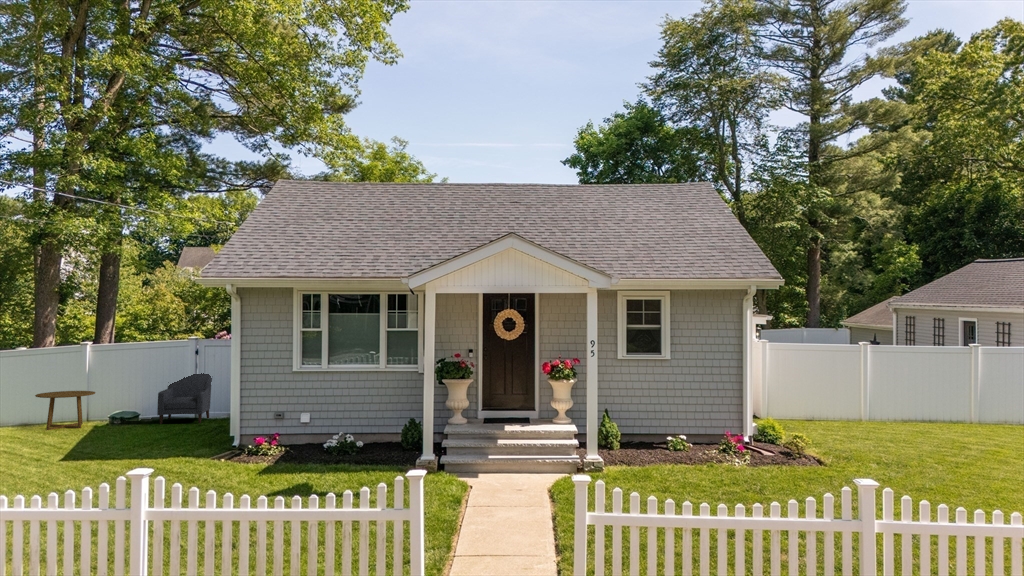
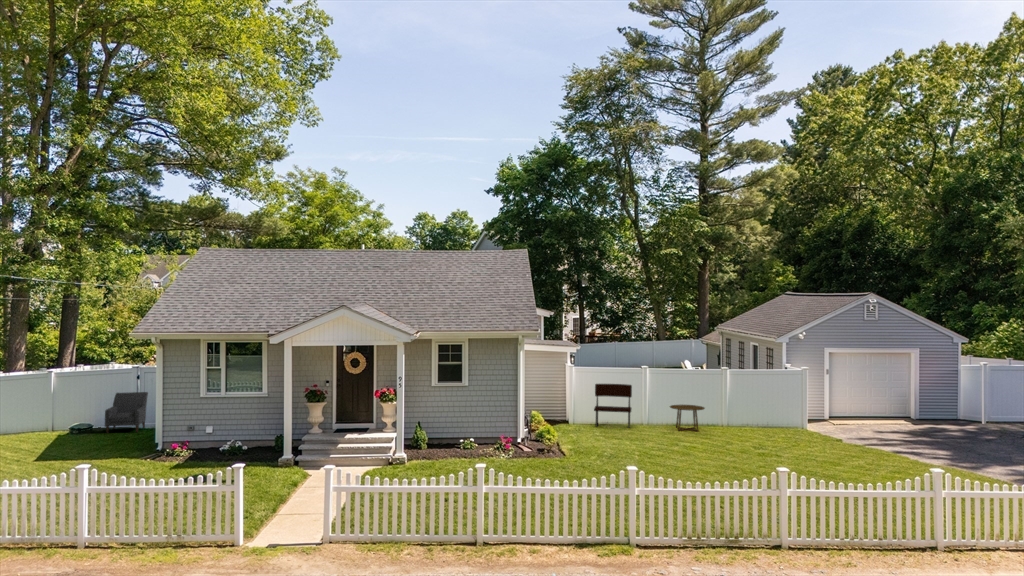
bench: none [817,363,880,424] -> present [594,384,632,428]
round table: present [35,391,95,430] -> present [670,405,705,432]

